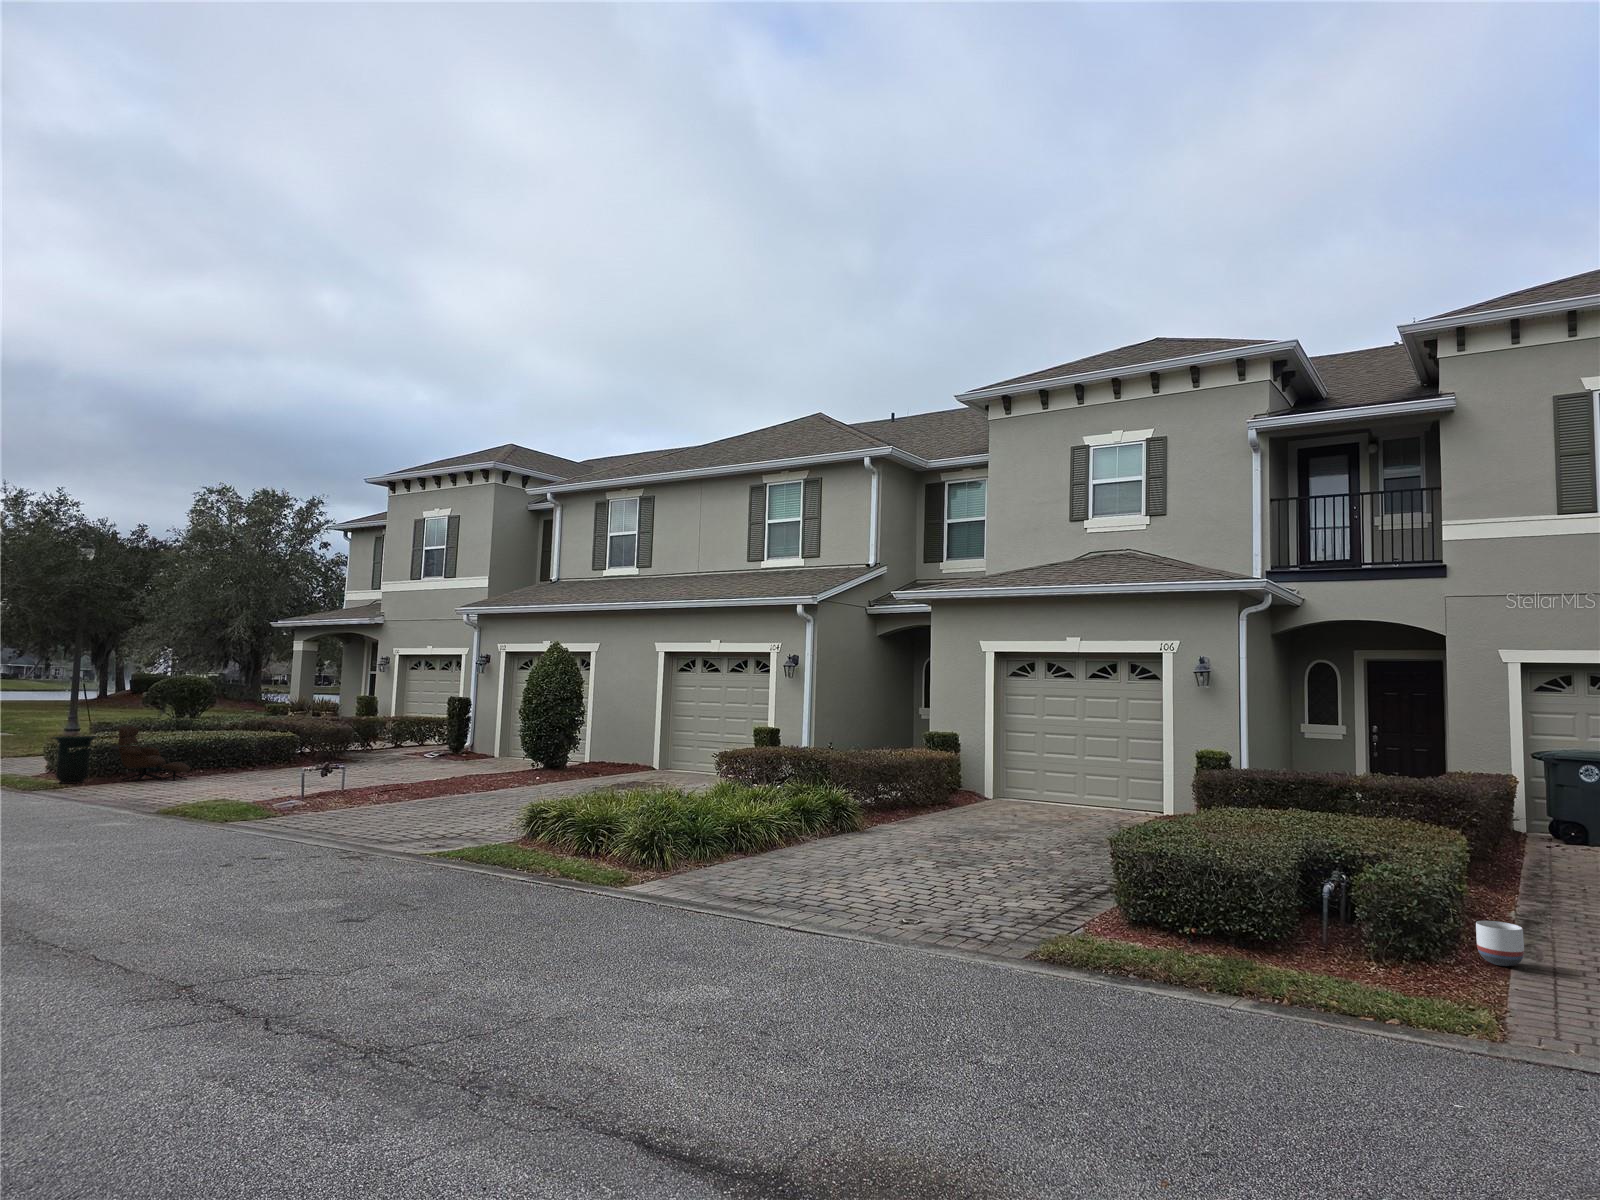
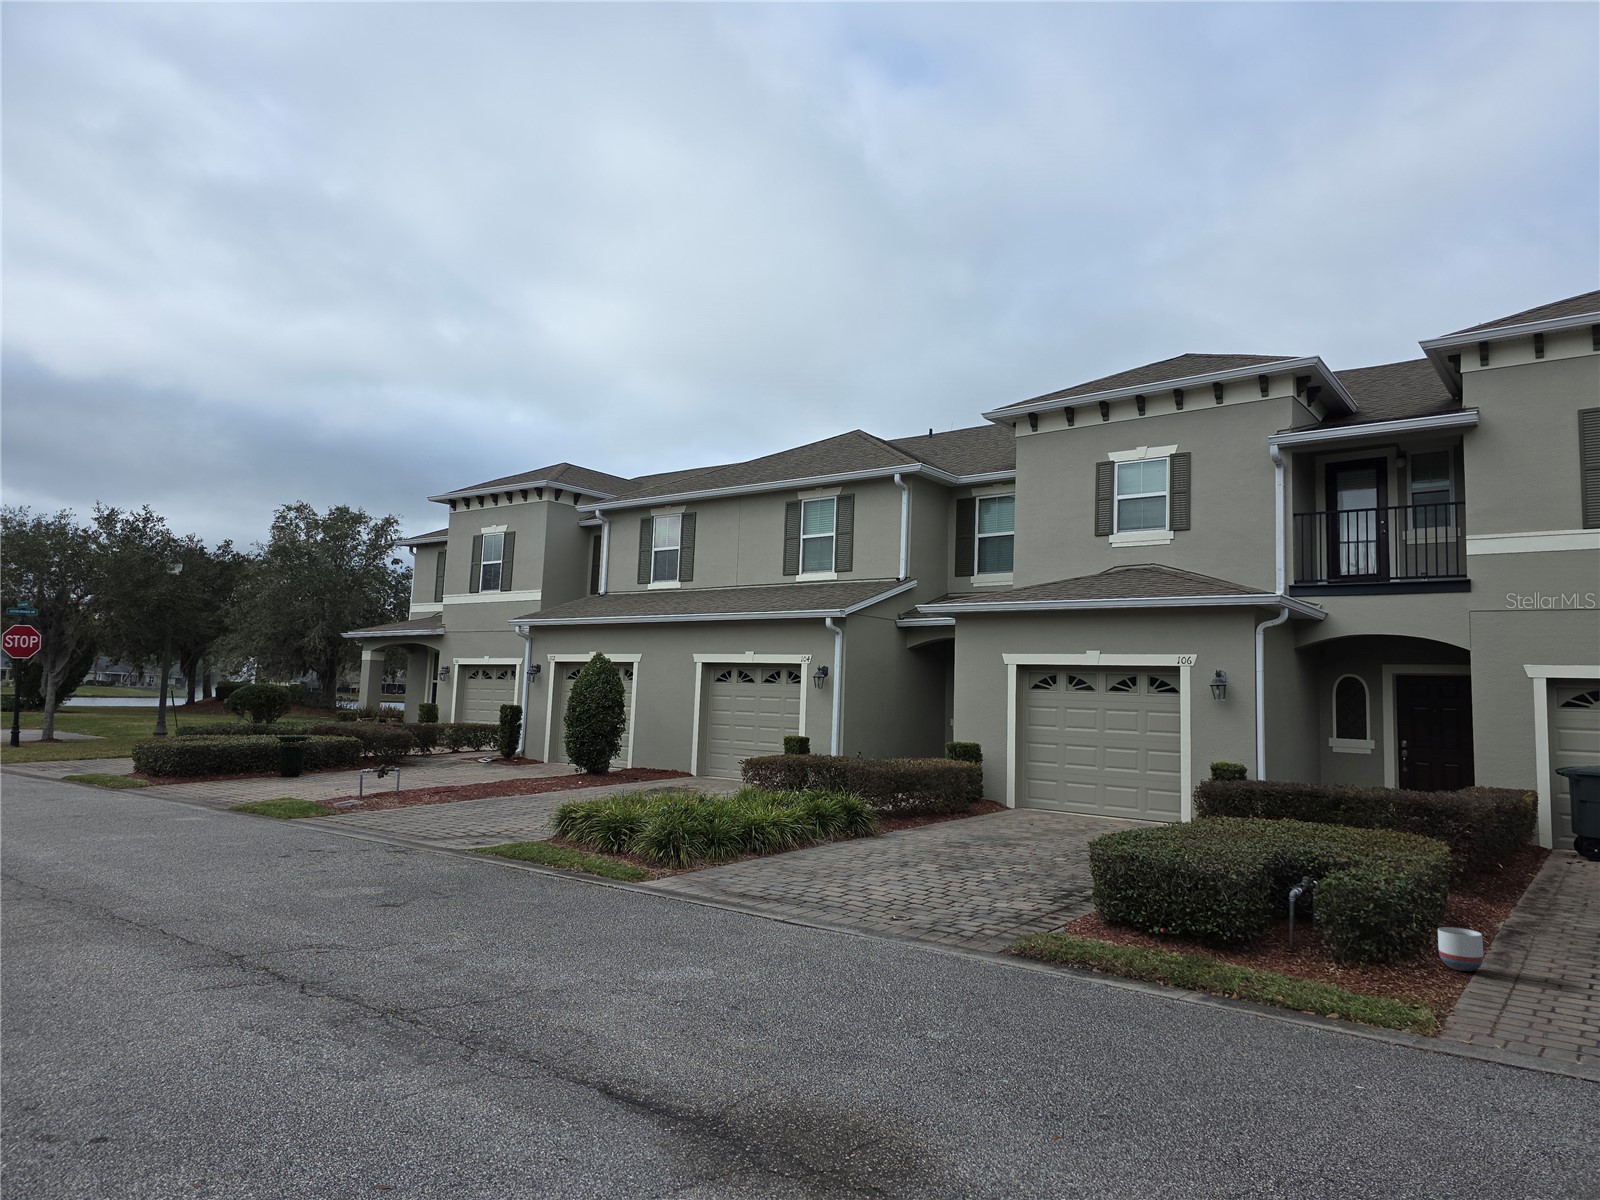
lounge chair: present [119,726,190,781] -> none [194,730,259,782]
trash can: present [54,736,97,784] -> present [276,737,311,777]

